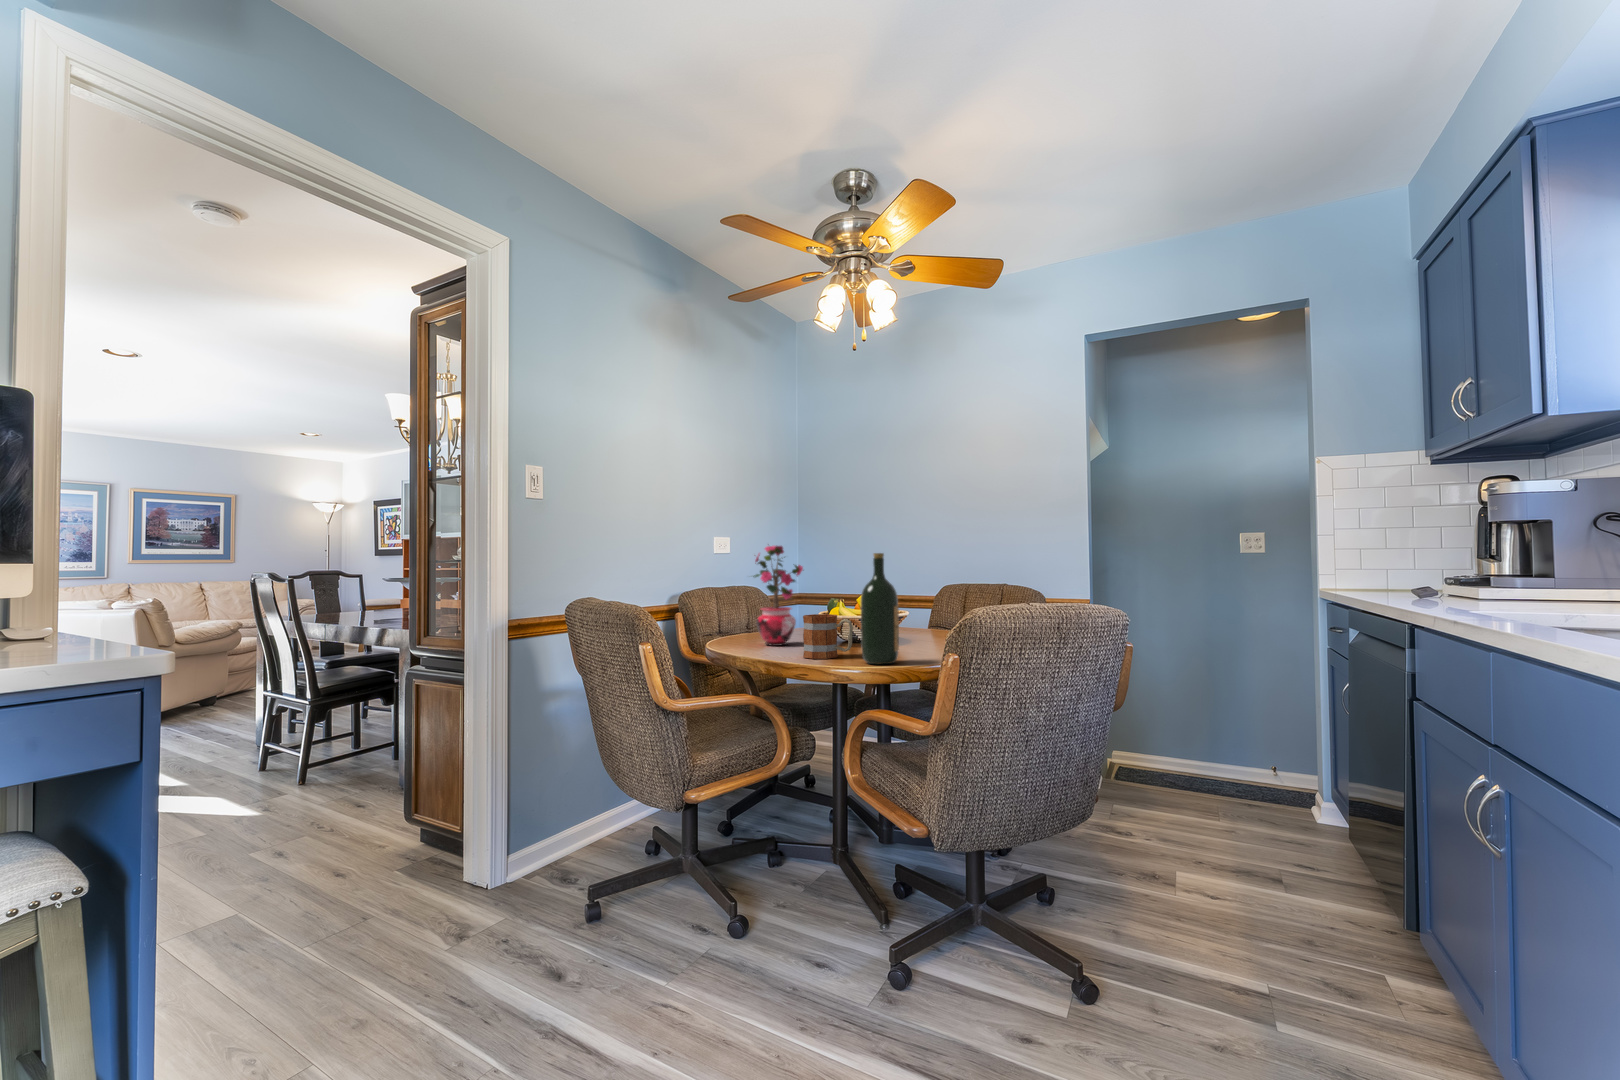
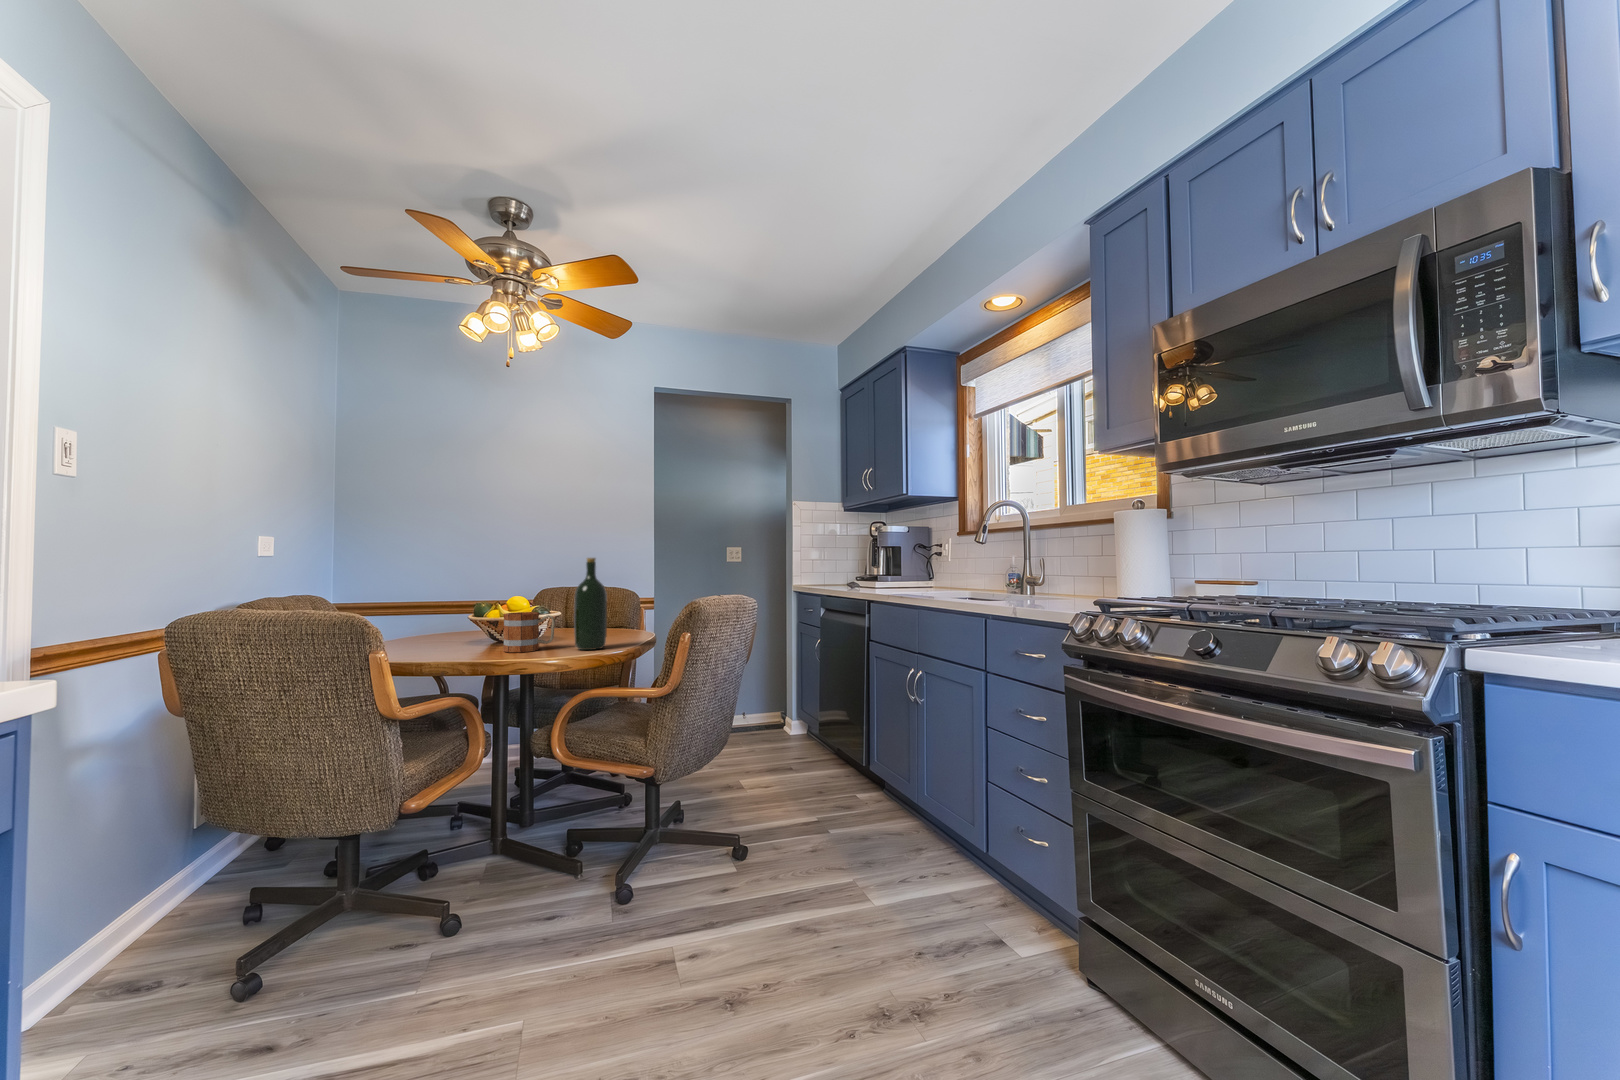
potted plant: present [753,546,803,646] -> none [399,545,461,648]

